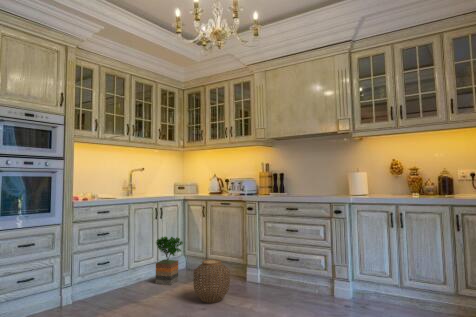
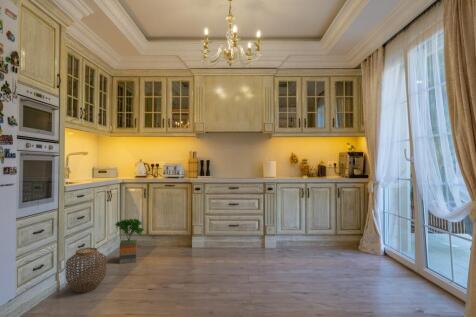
woven basket: present [194,259,230,303] -> present [65,248,106,292]

